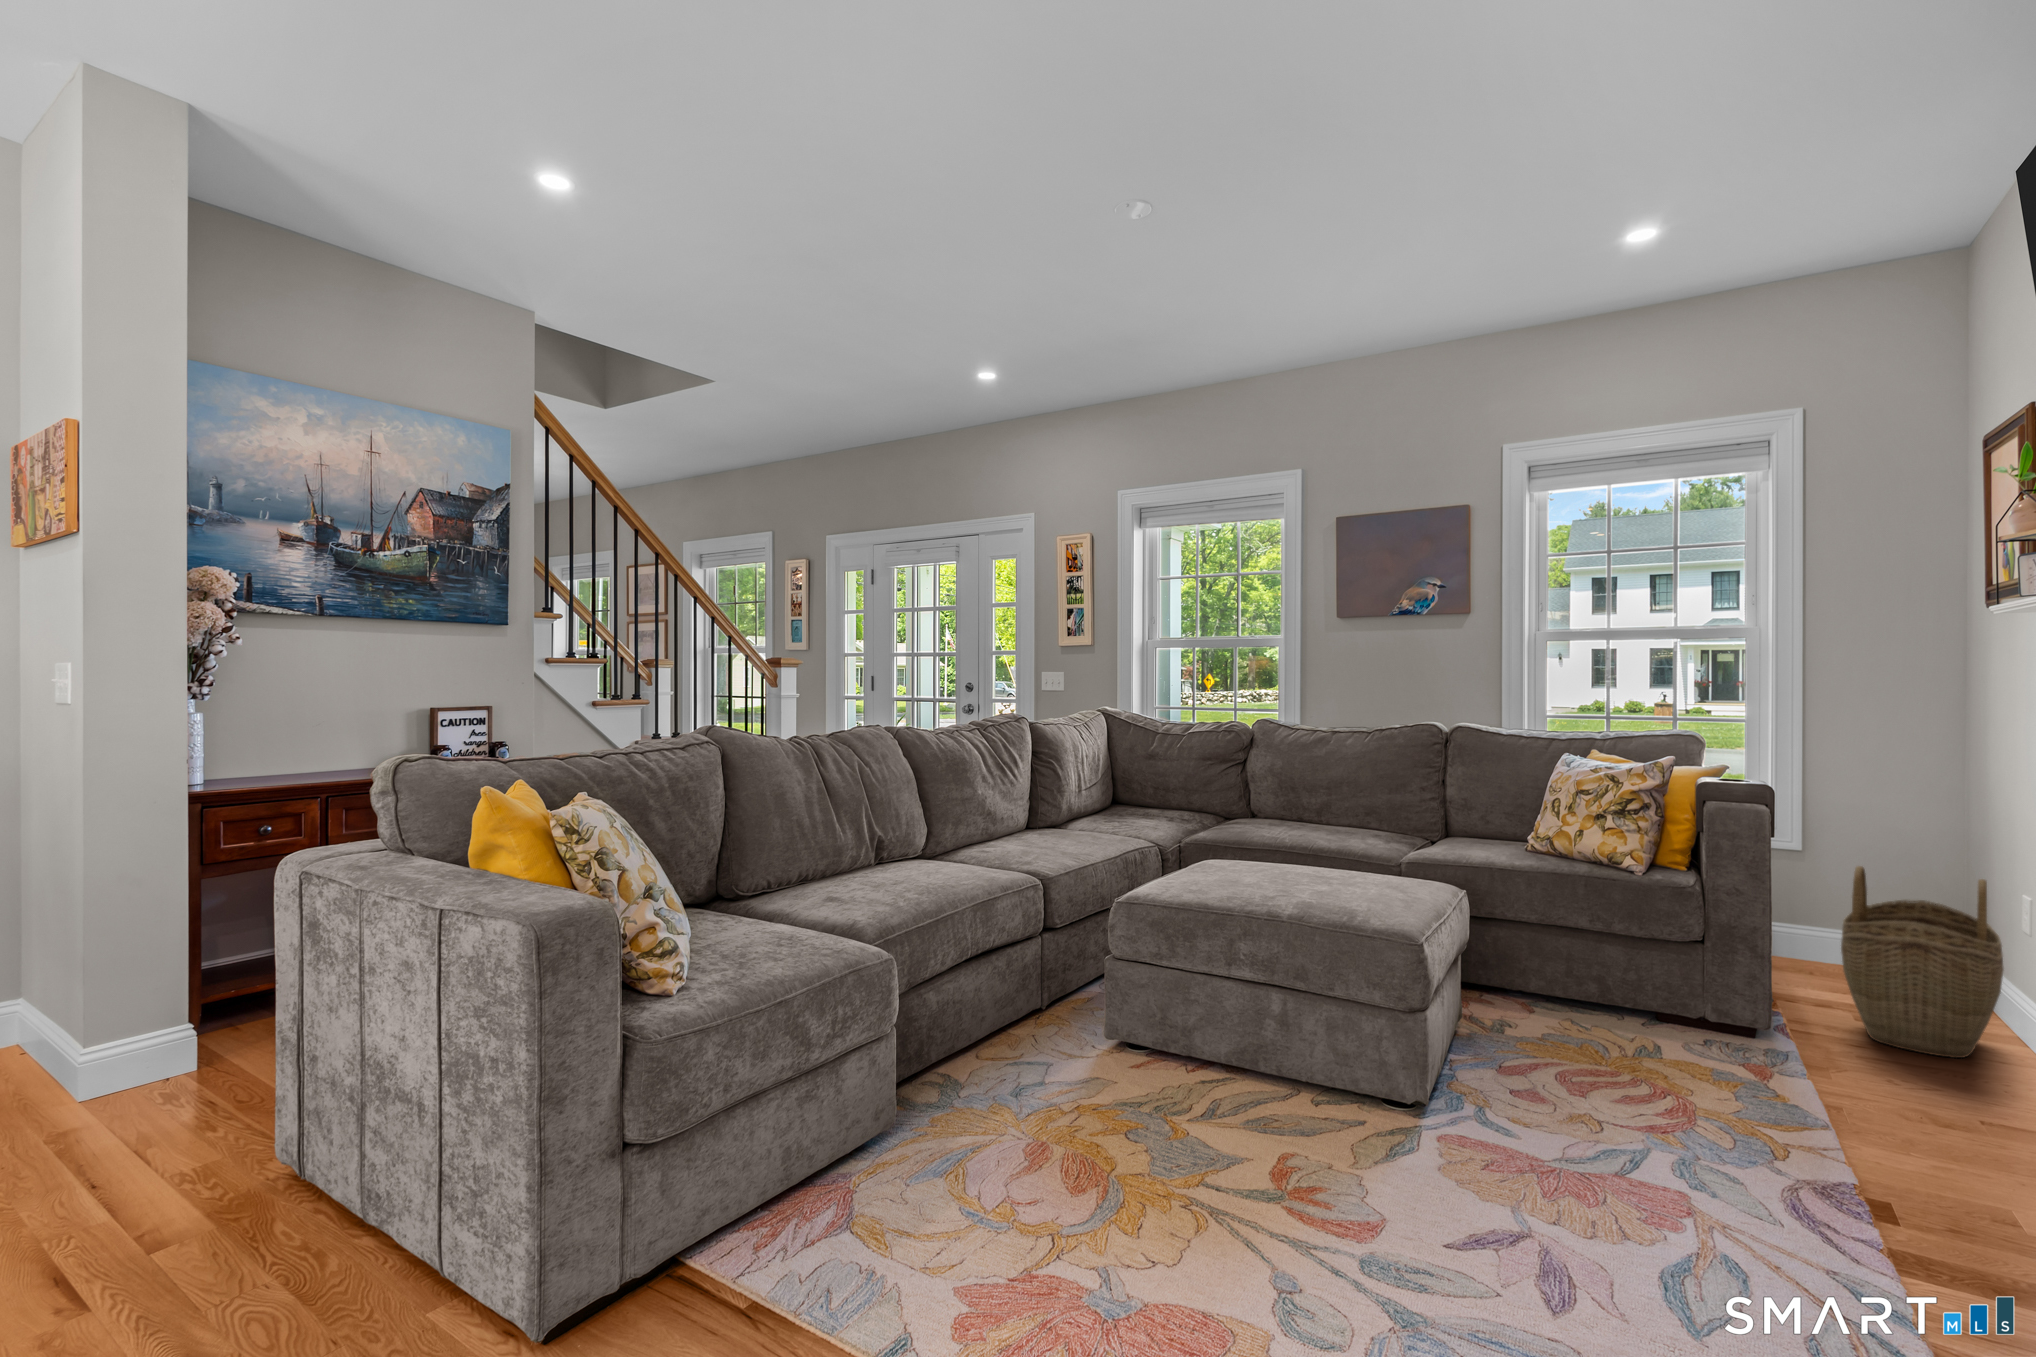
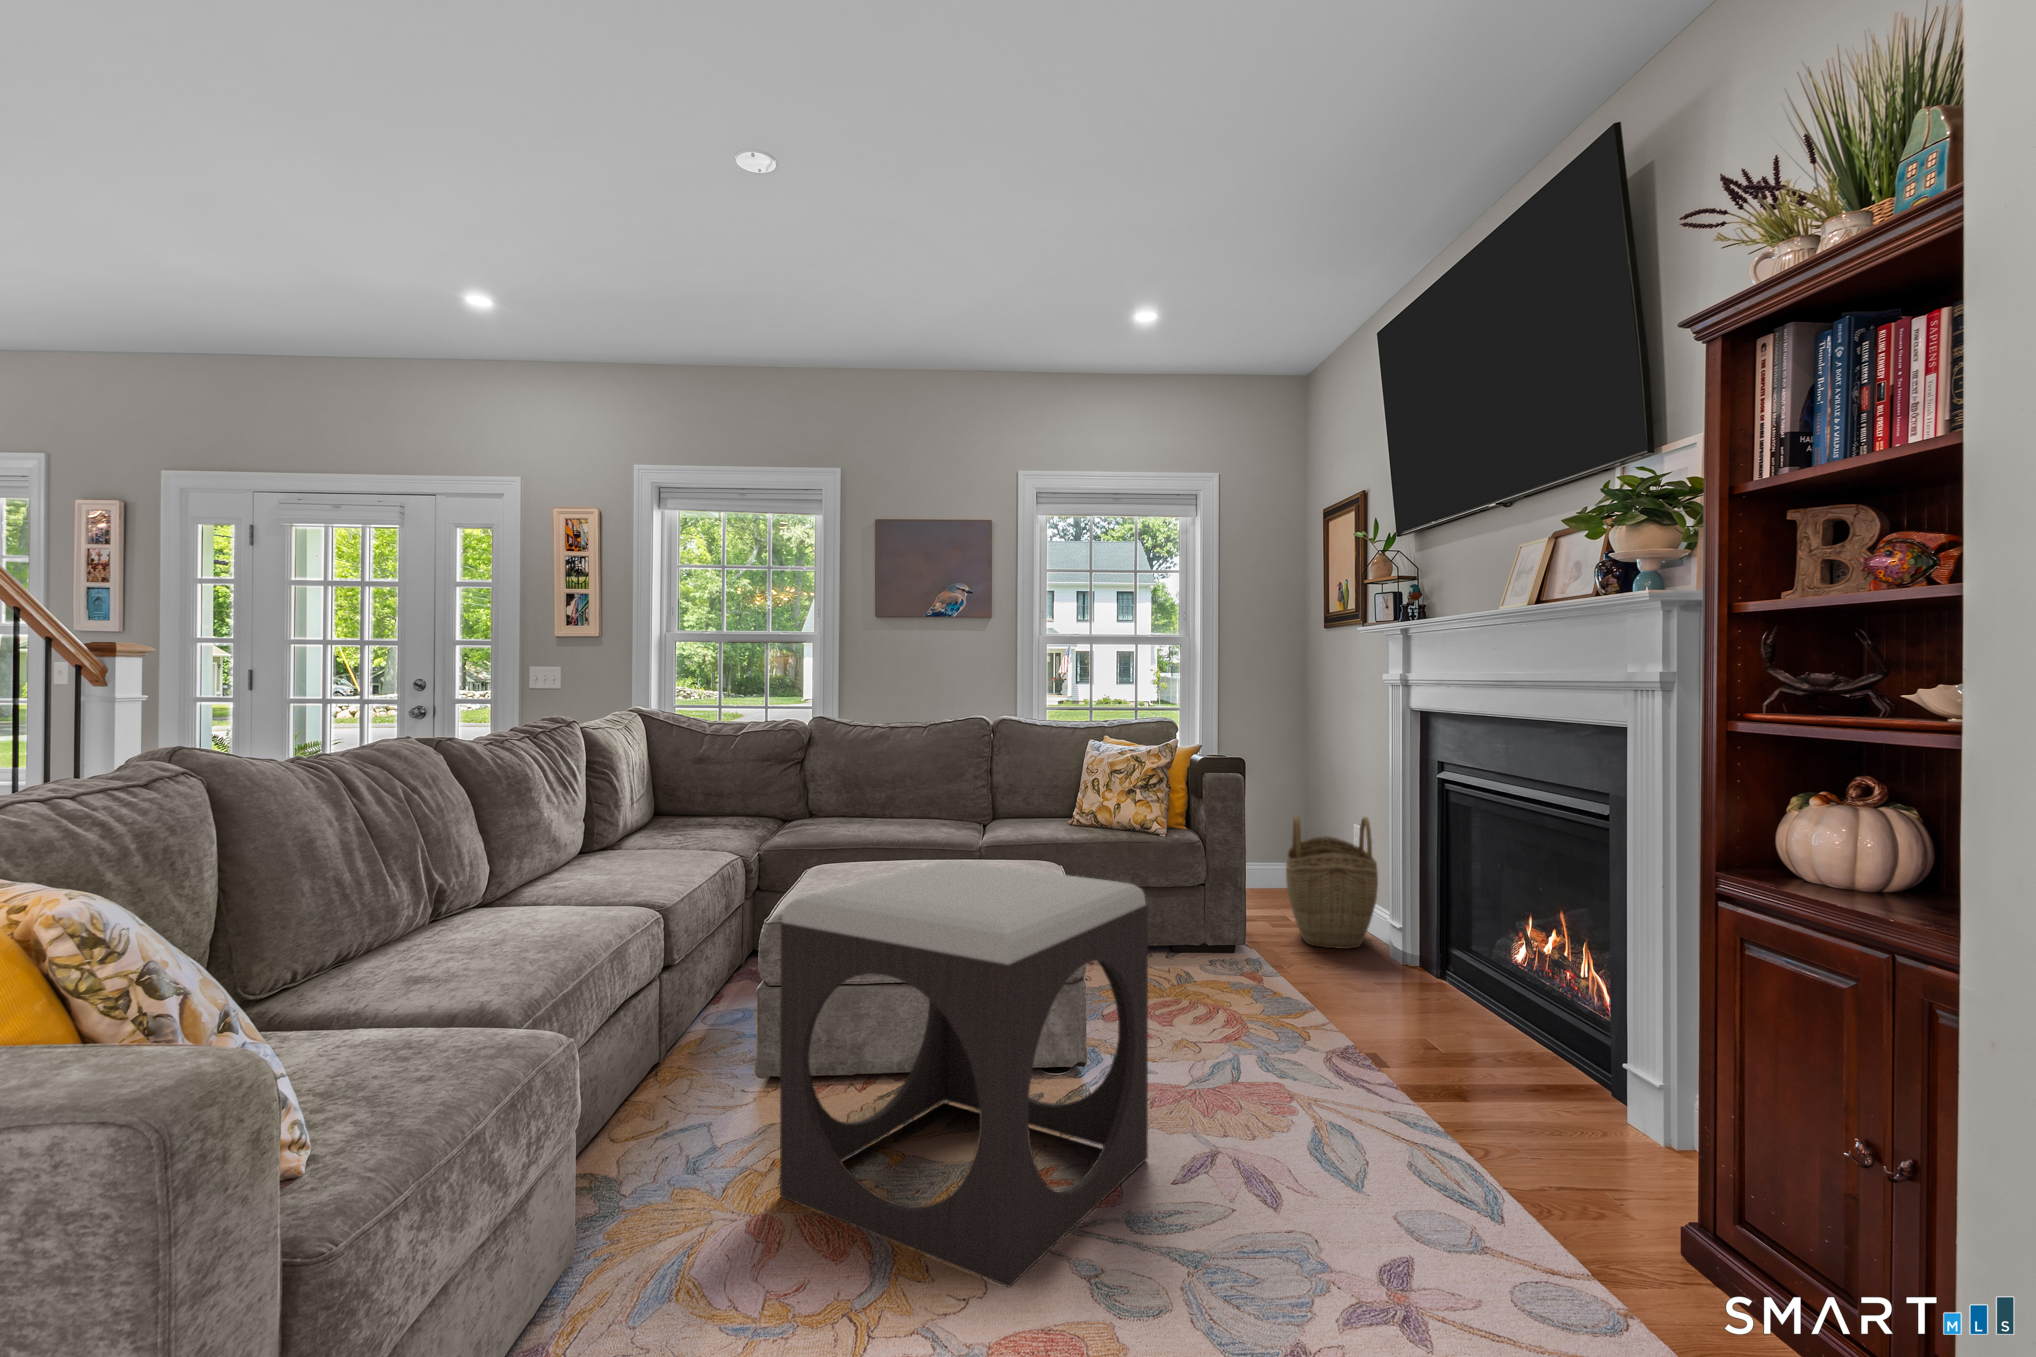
footstool: none [1060,859,1438,1274] -> present [780,861,1148,1287]

